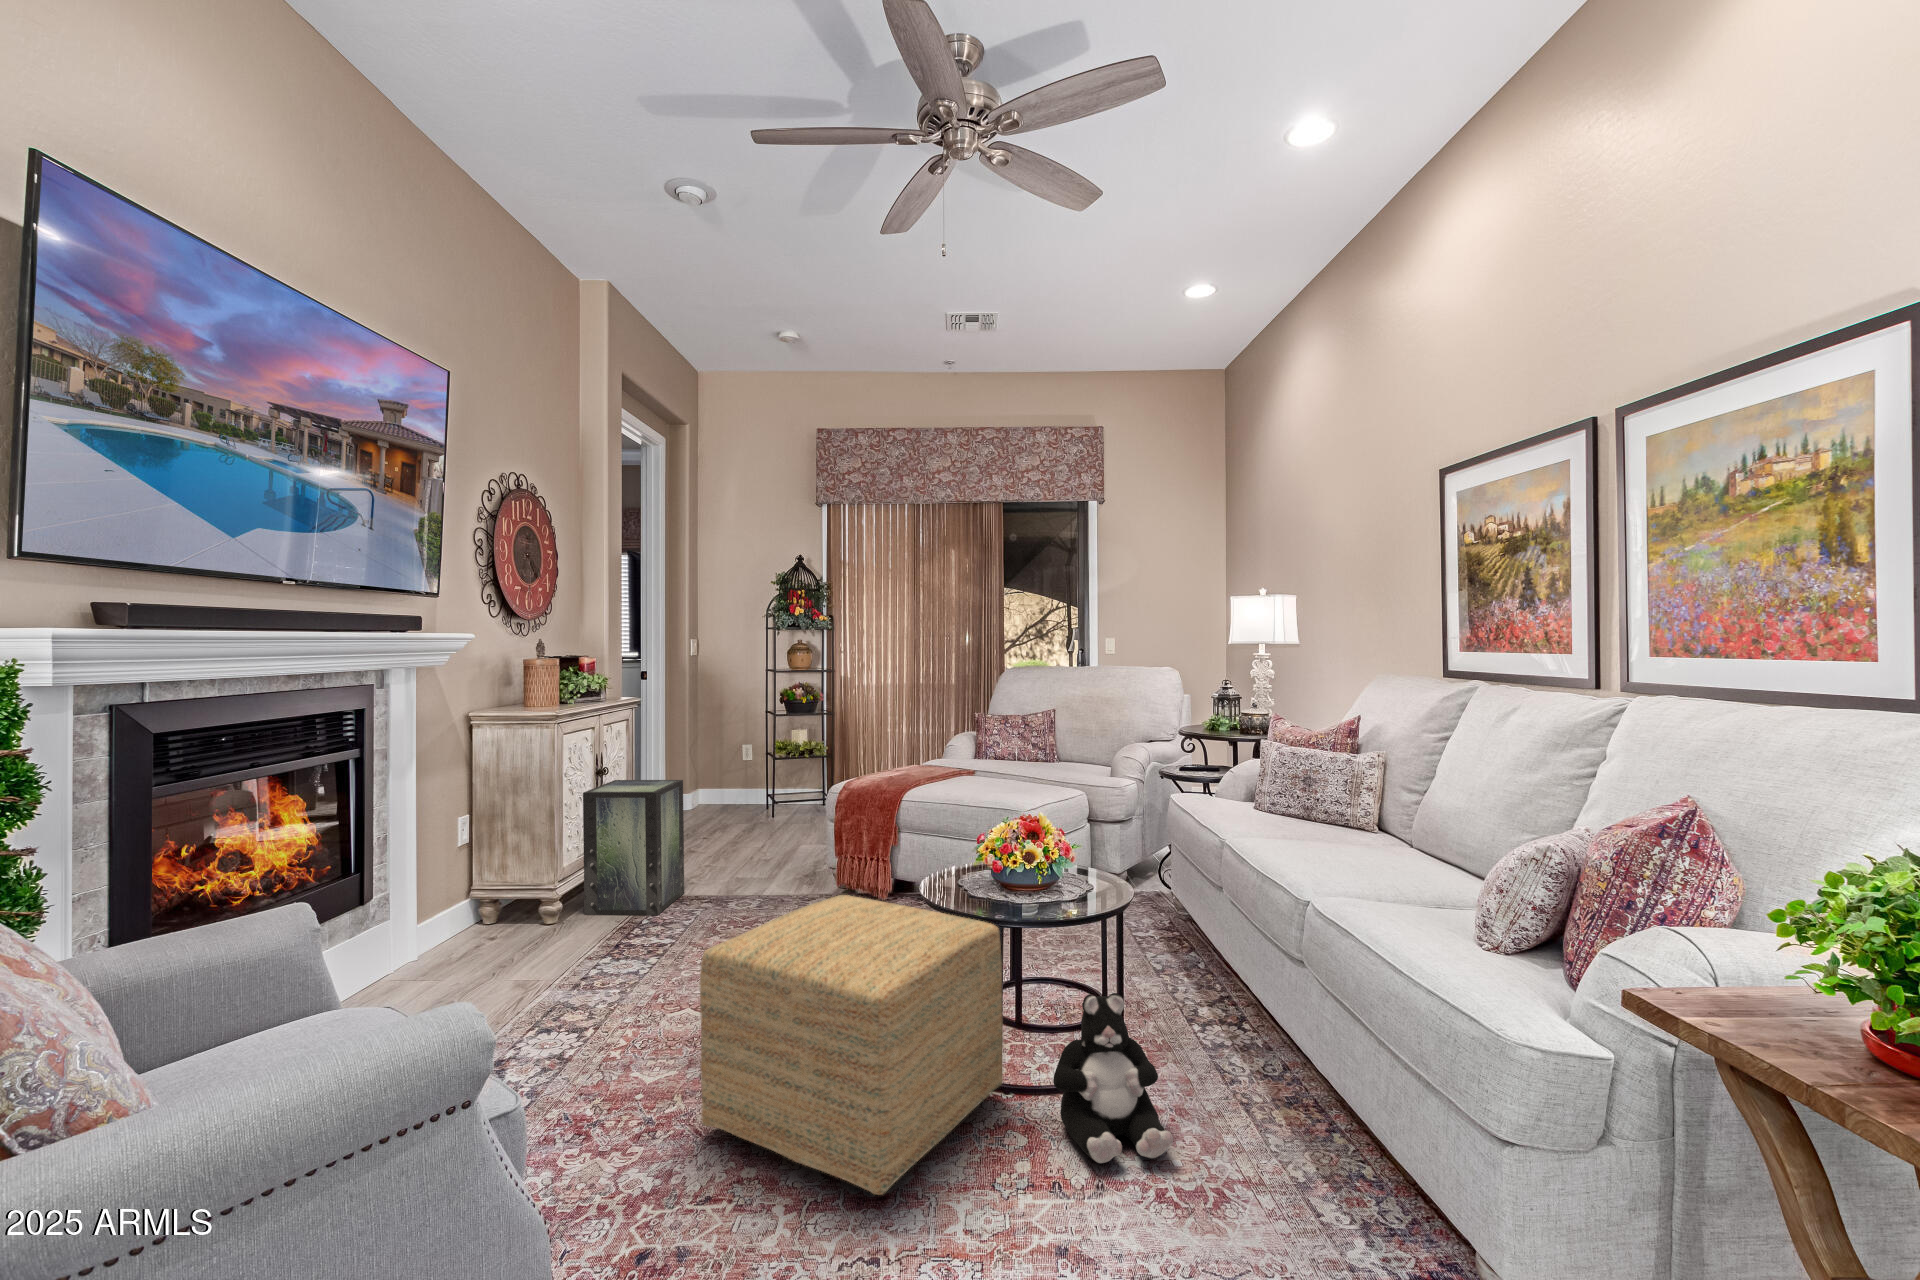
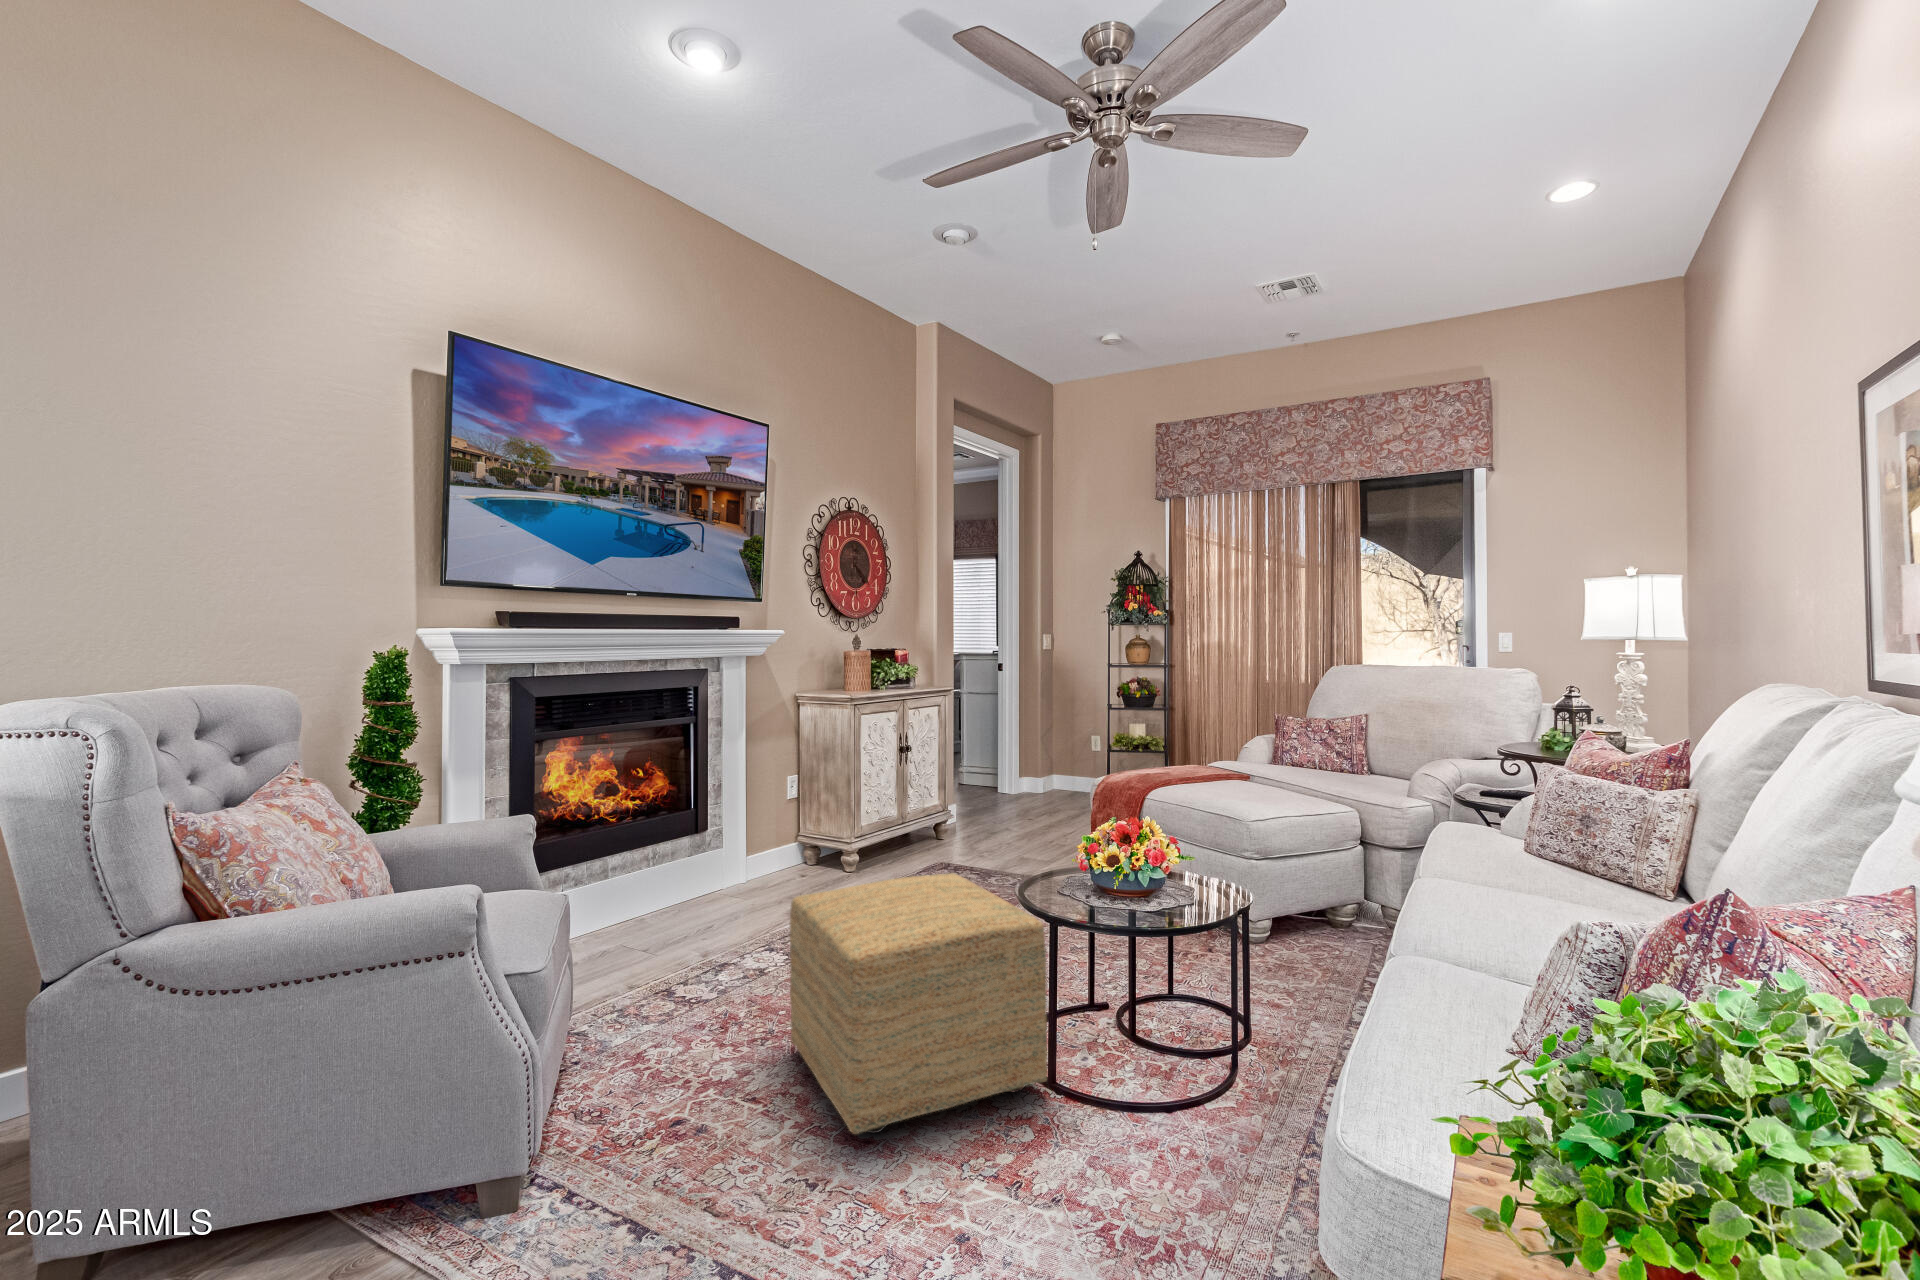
storage box: present [583,780,684,915] -> none [873,757,962,878]
plush toy: present [1053,993,1173,1163] -> none [1055,1010,1172,1194]

